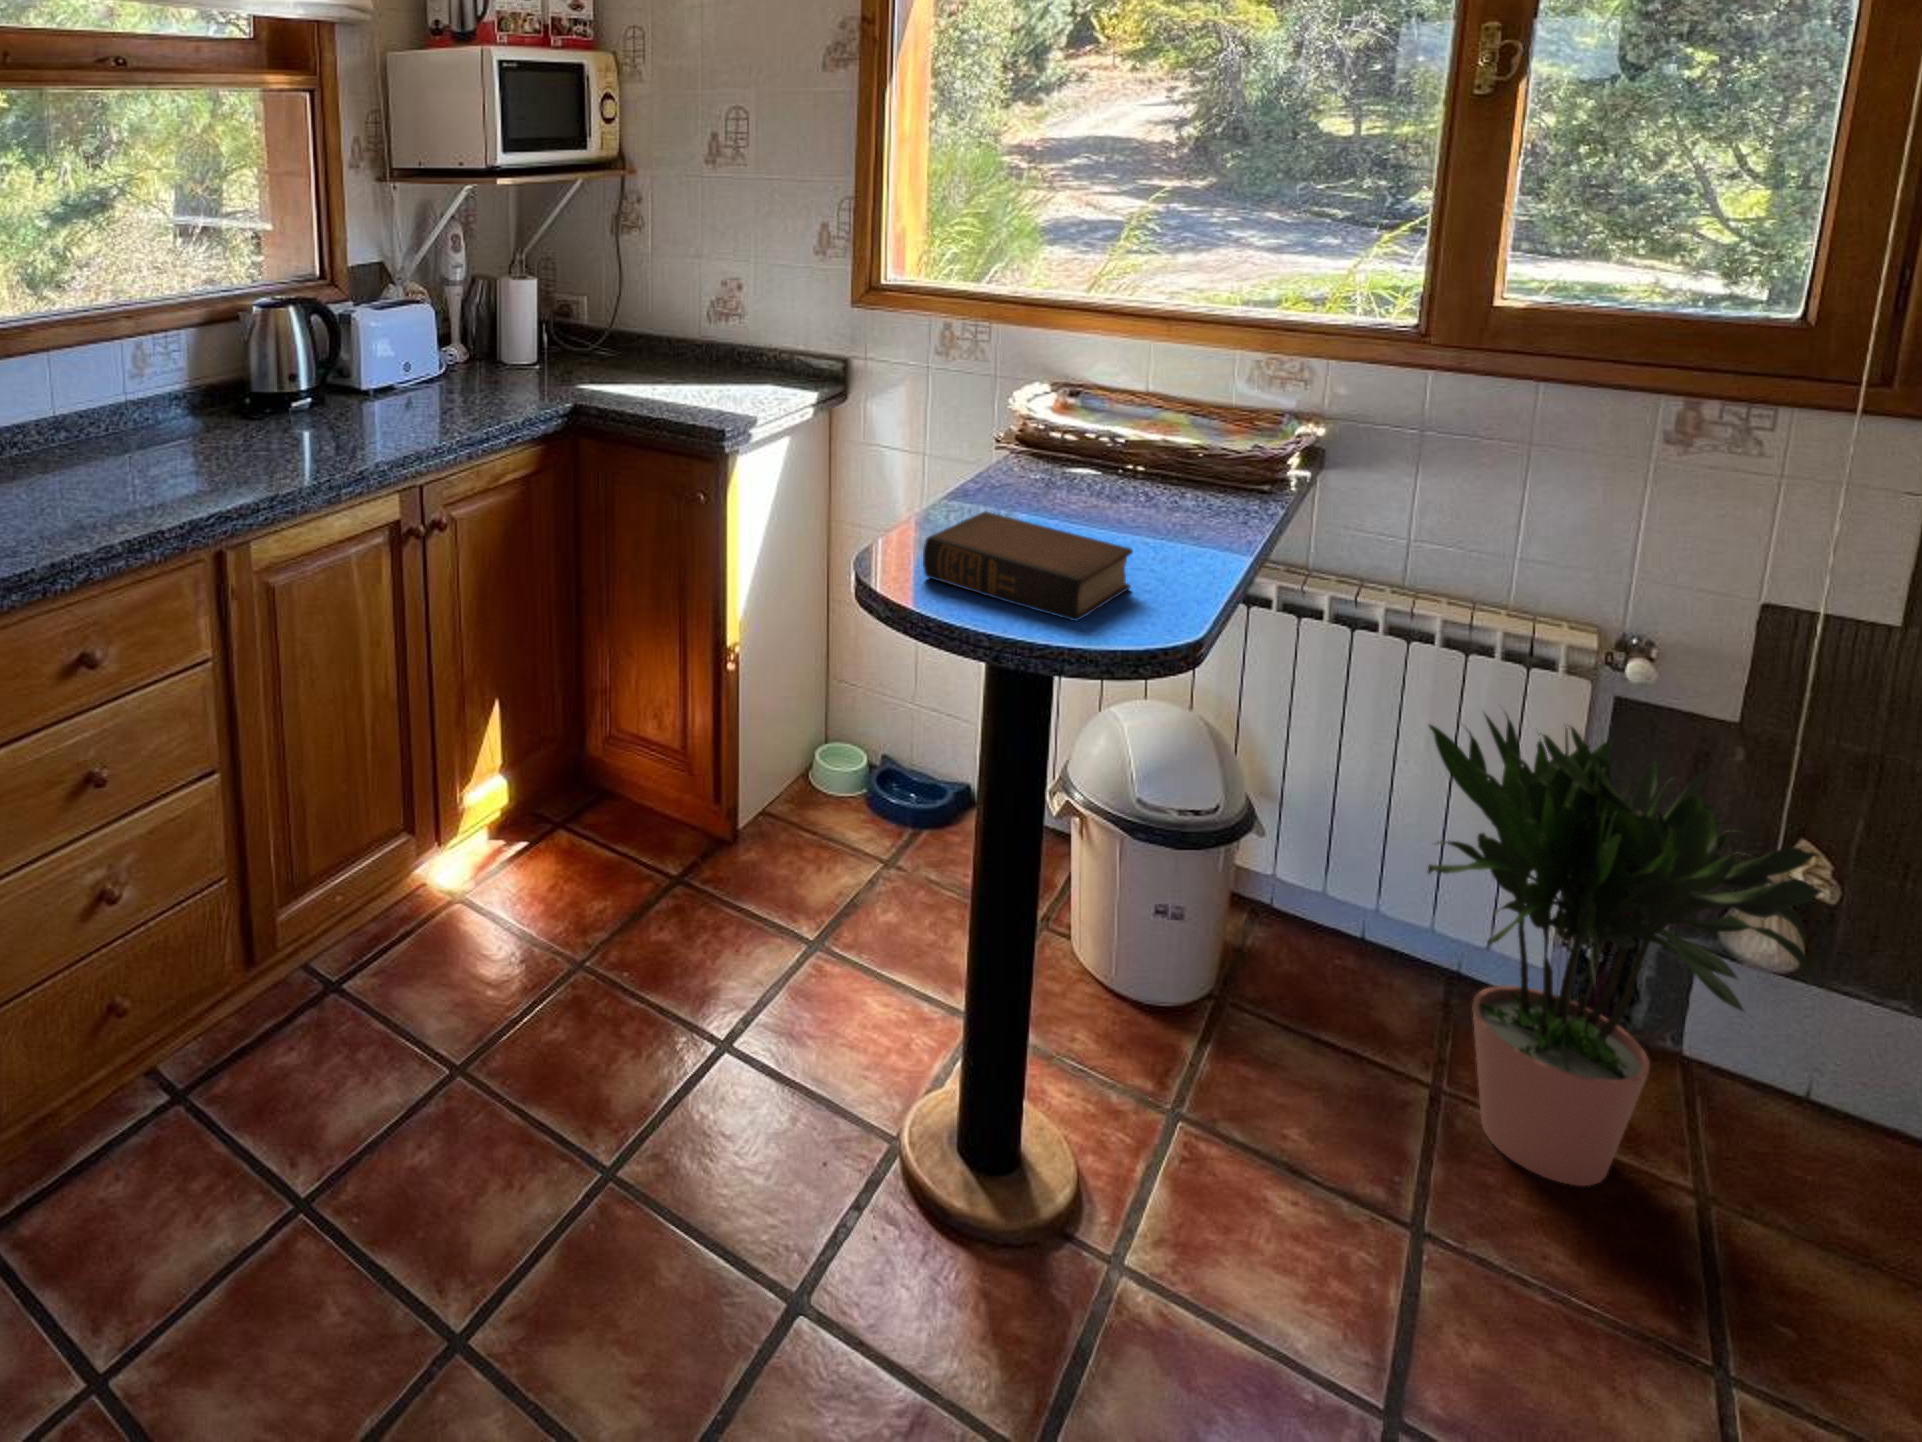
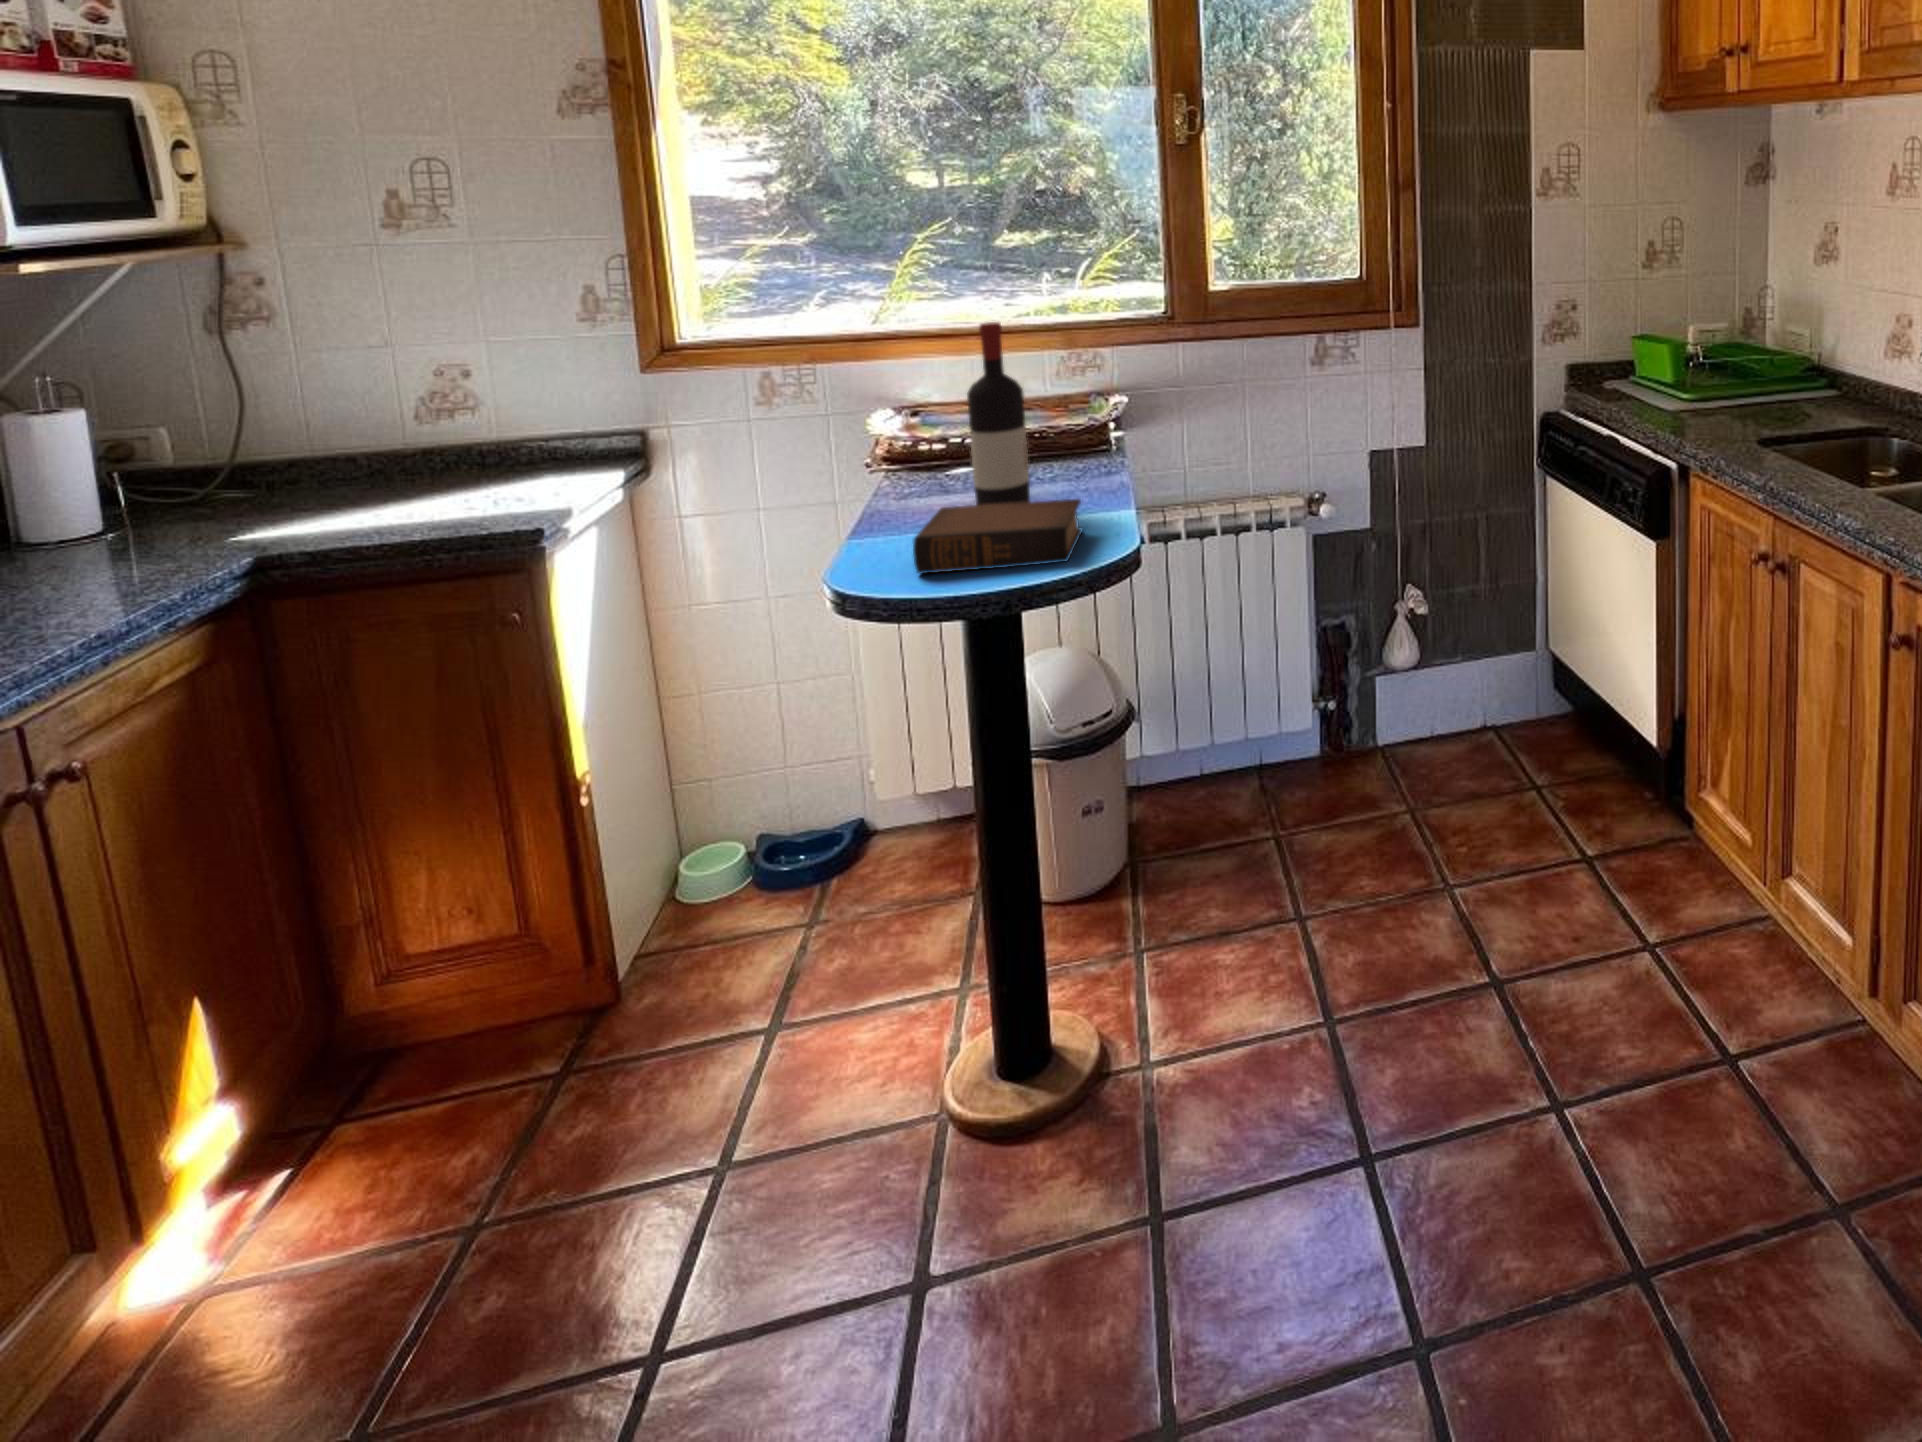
wine bottle: none [1044,311,1116,545] -> present [967,322,1030,505]
potted plant: present [1428,714,1824,1186] -> none [1237,522,1460,848]

